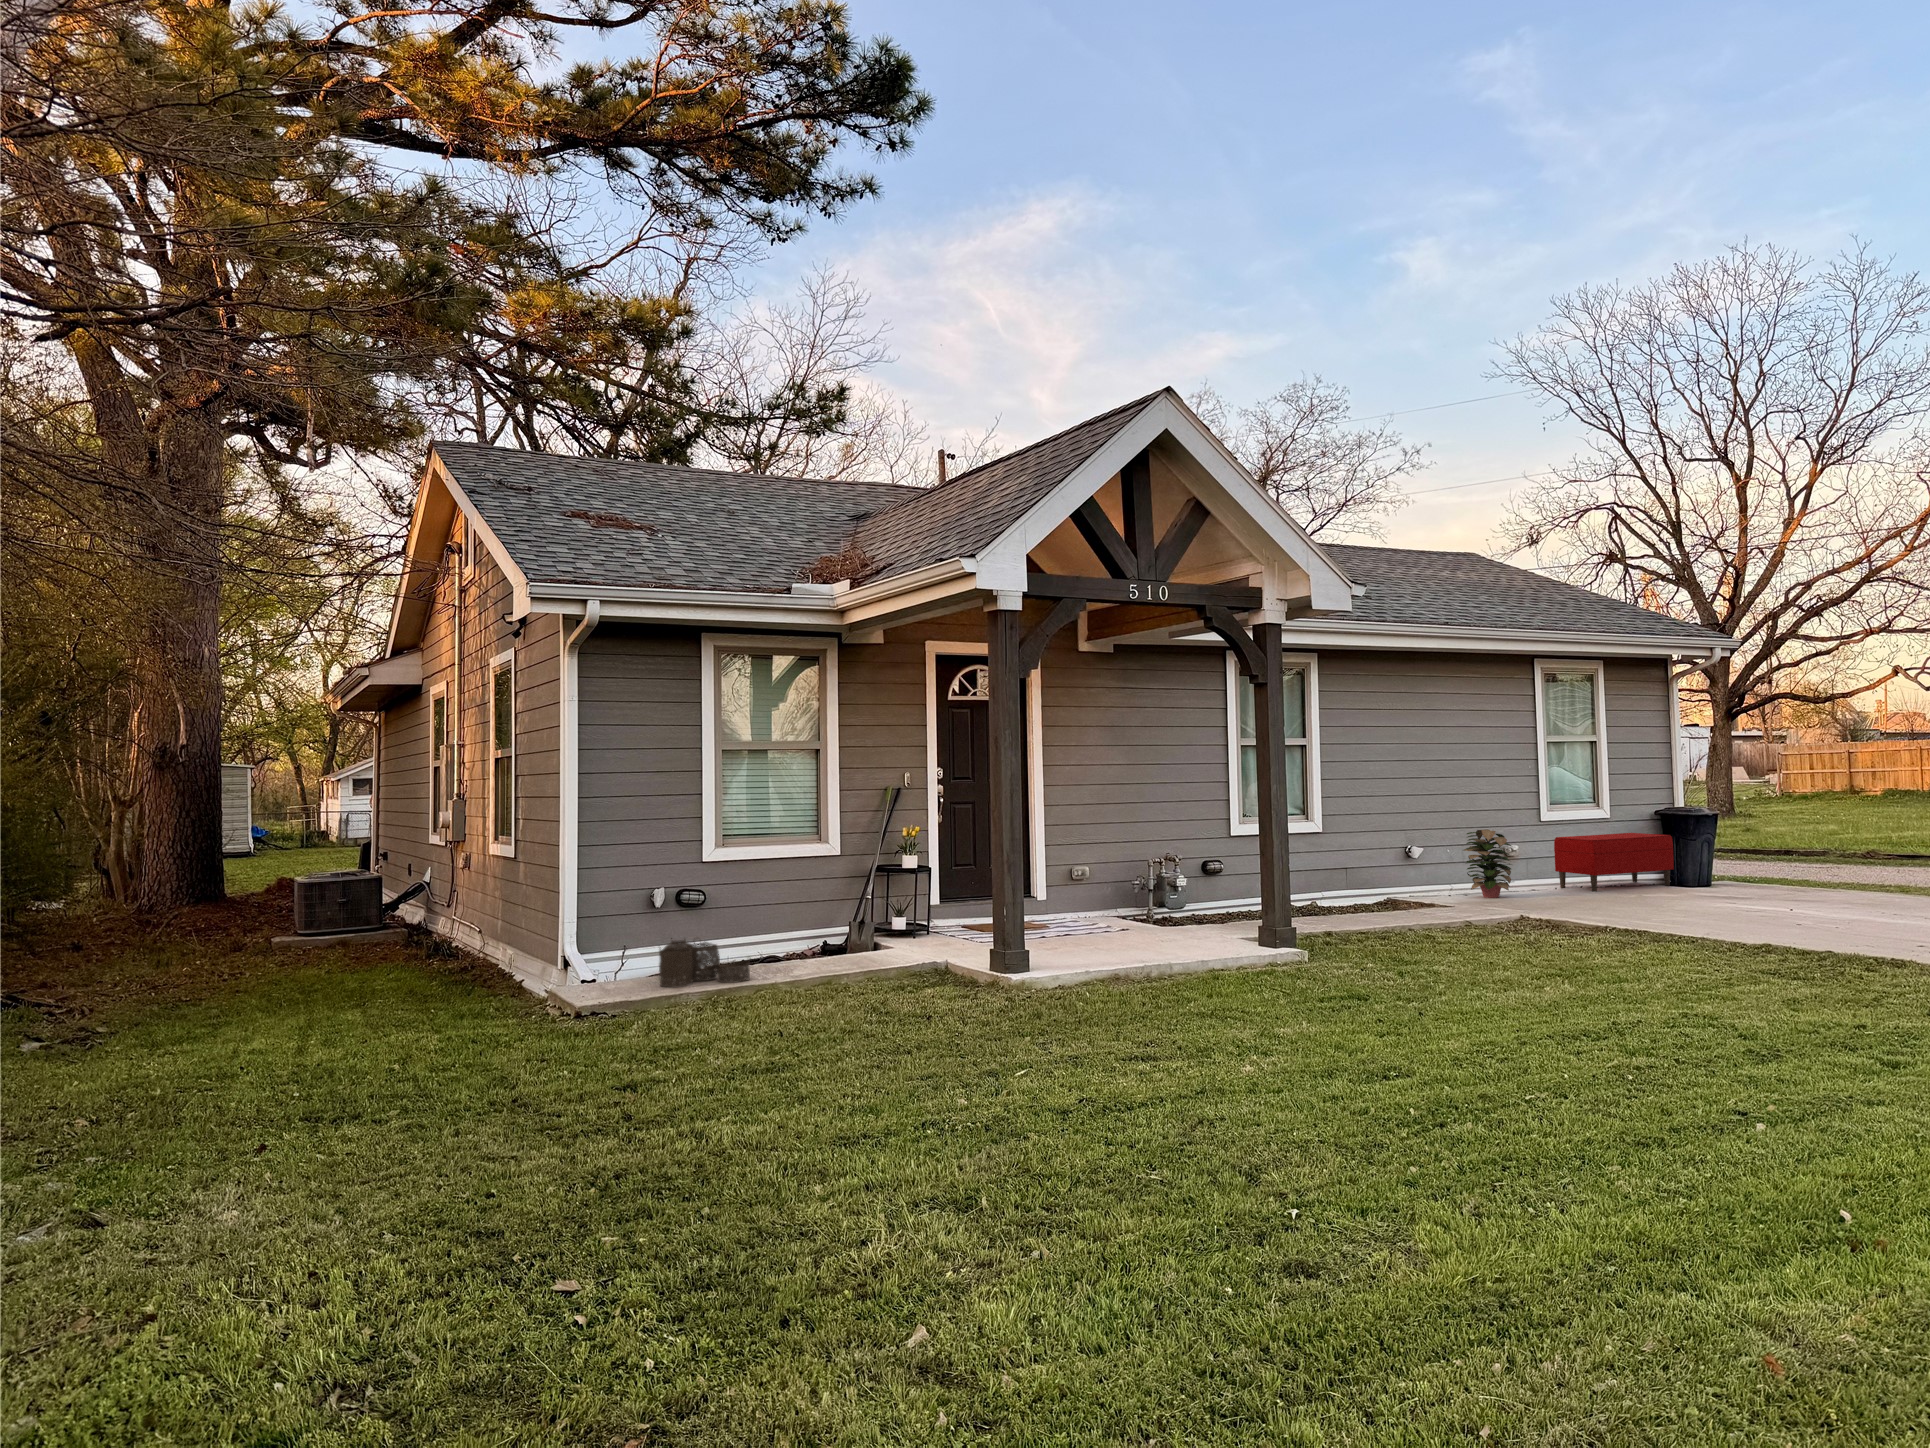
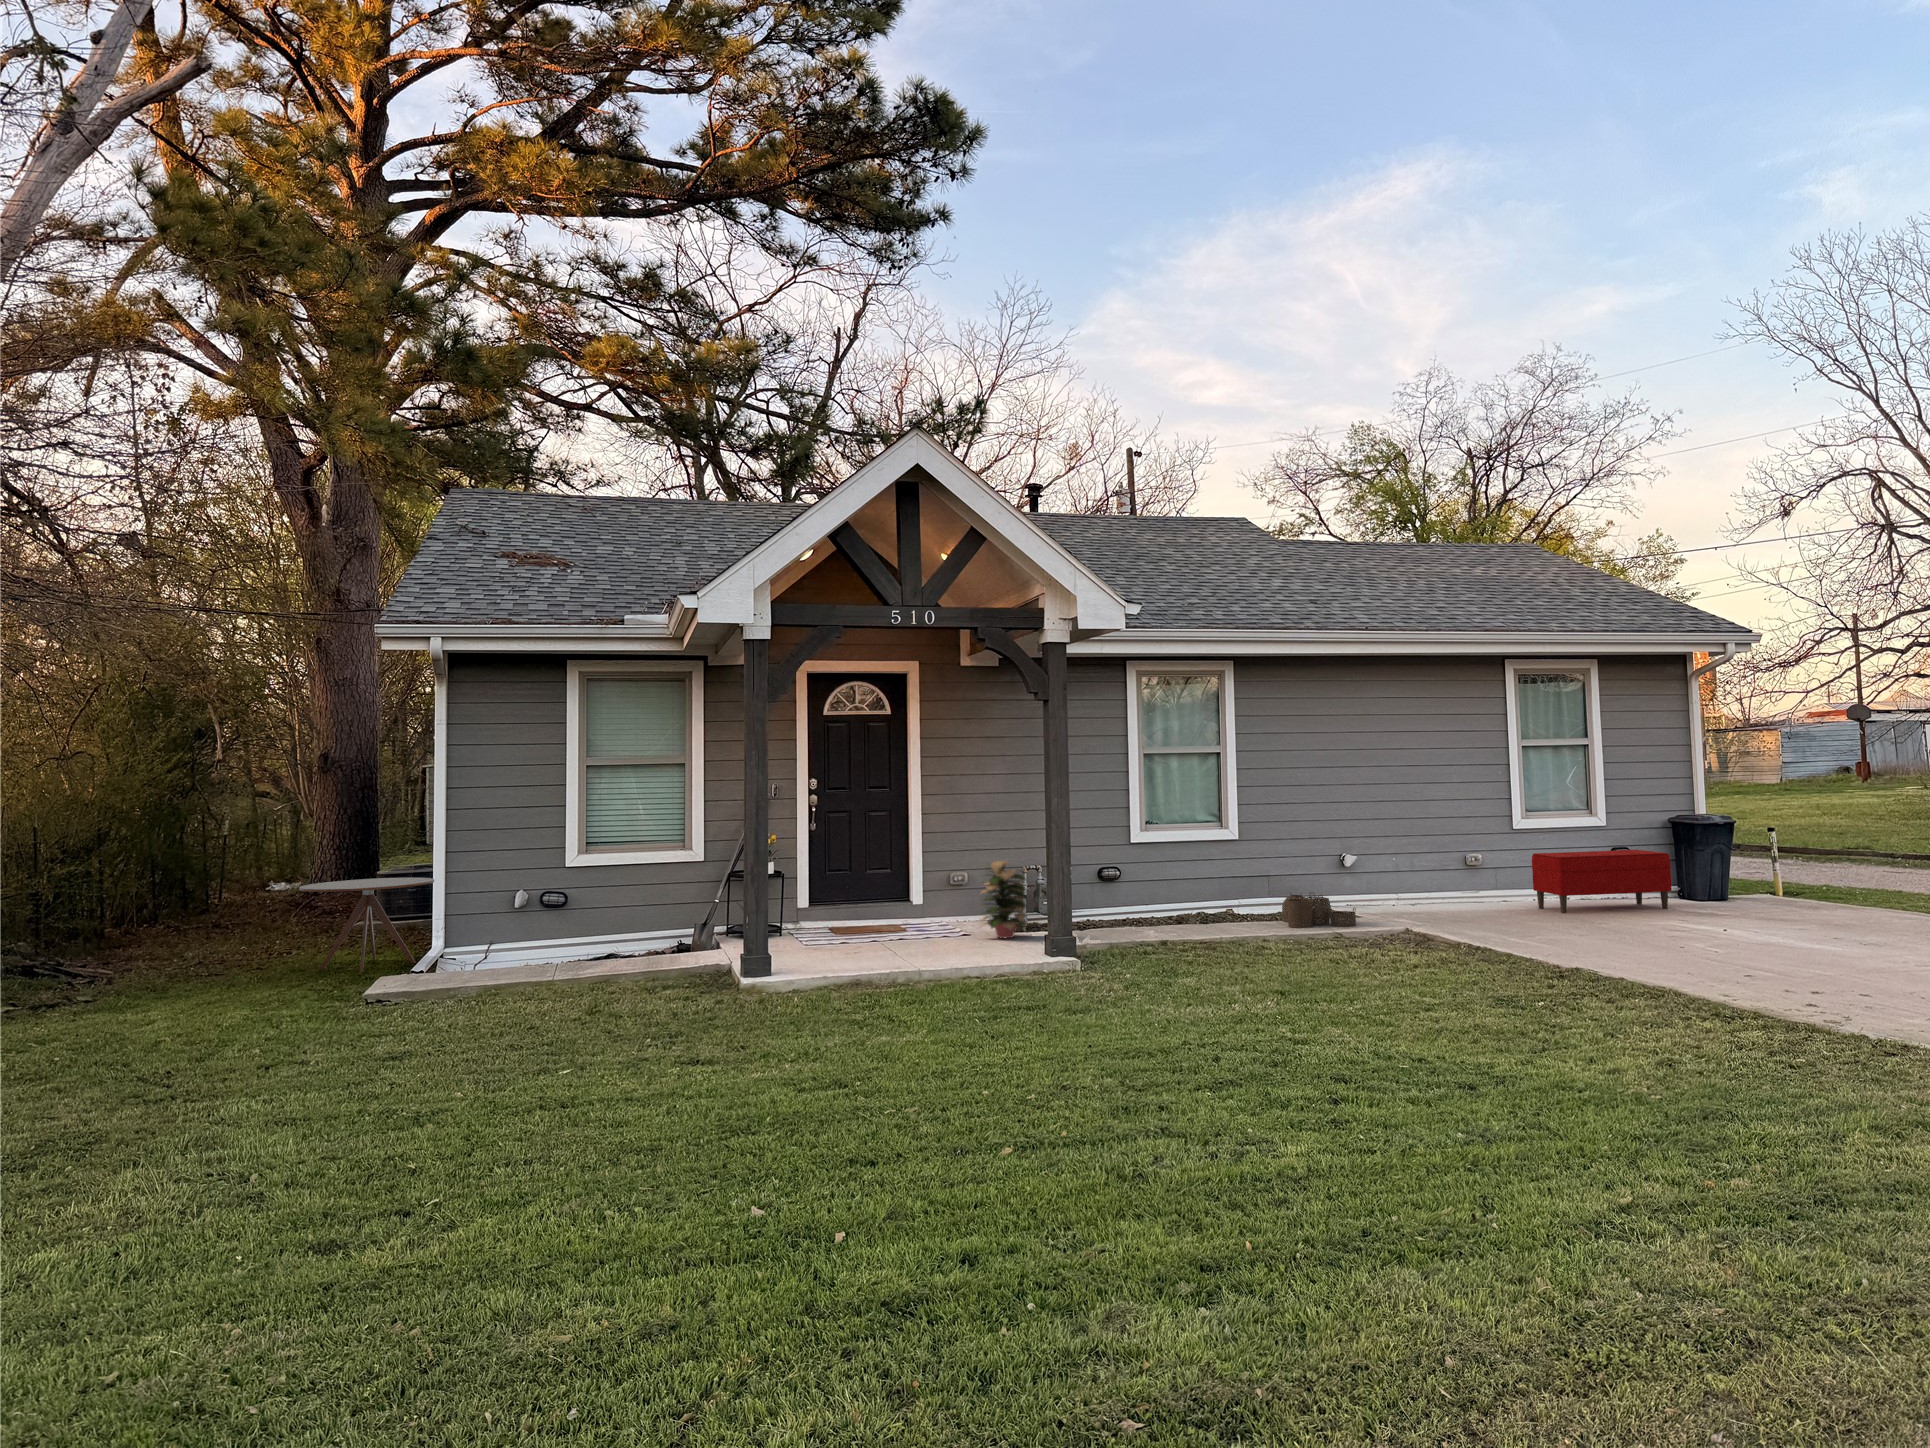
decorative plant: present [1463,829,1511,898] -> present [981,861,1026,938]
round table: none [387,880,543,992] -> present [299,877,434,972]
woven basket: present [659,938,750,987] -> present [1282,892,1356,928]

